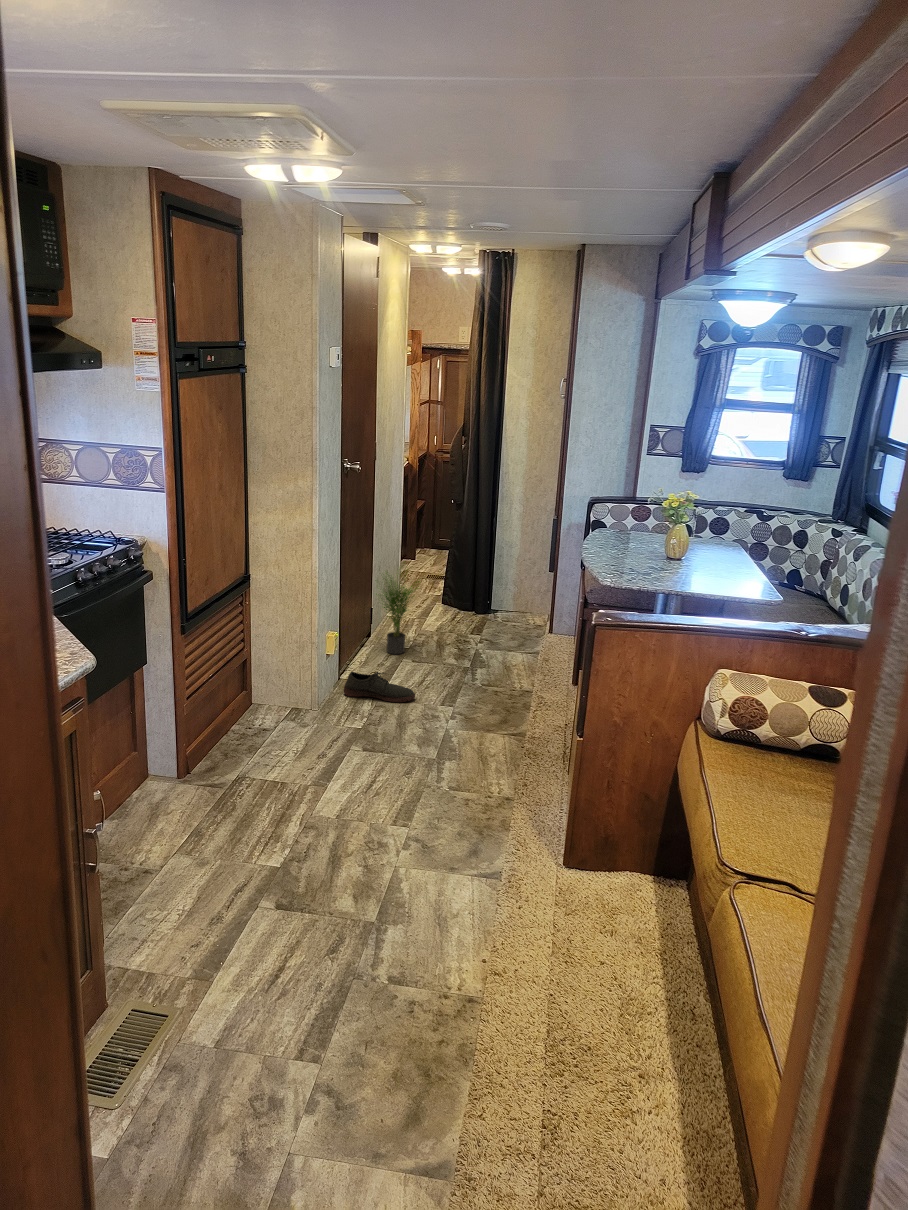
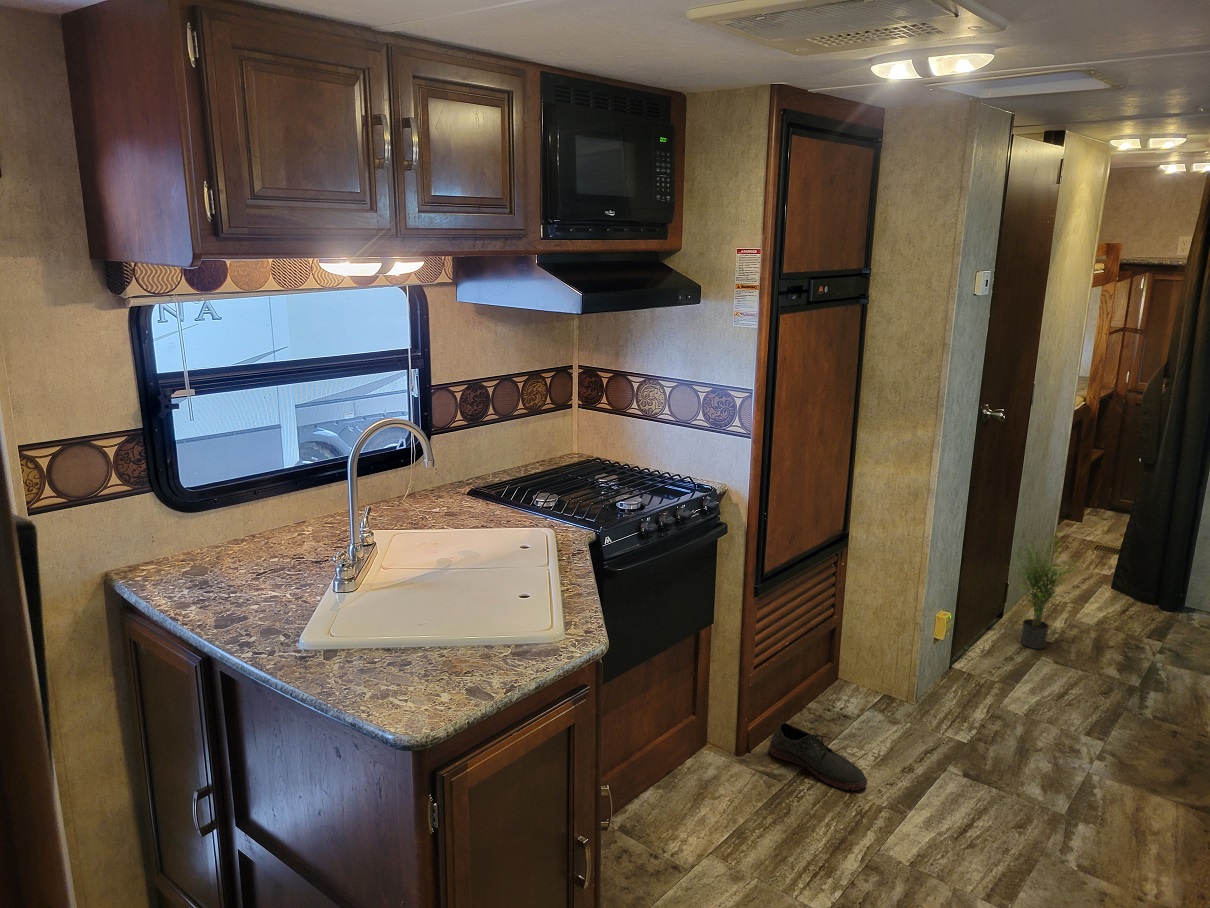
shoe: present [344,672,415,702] -> present [769,722,867,790]

